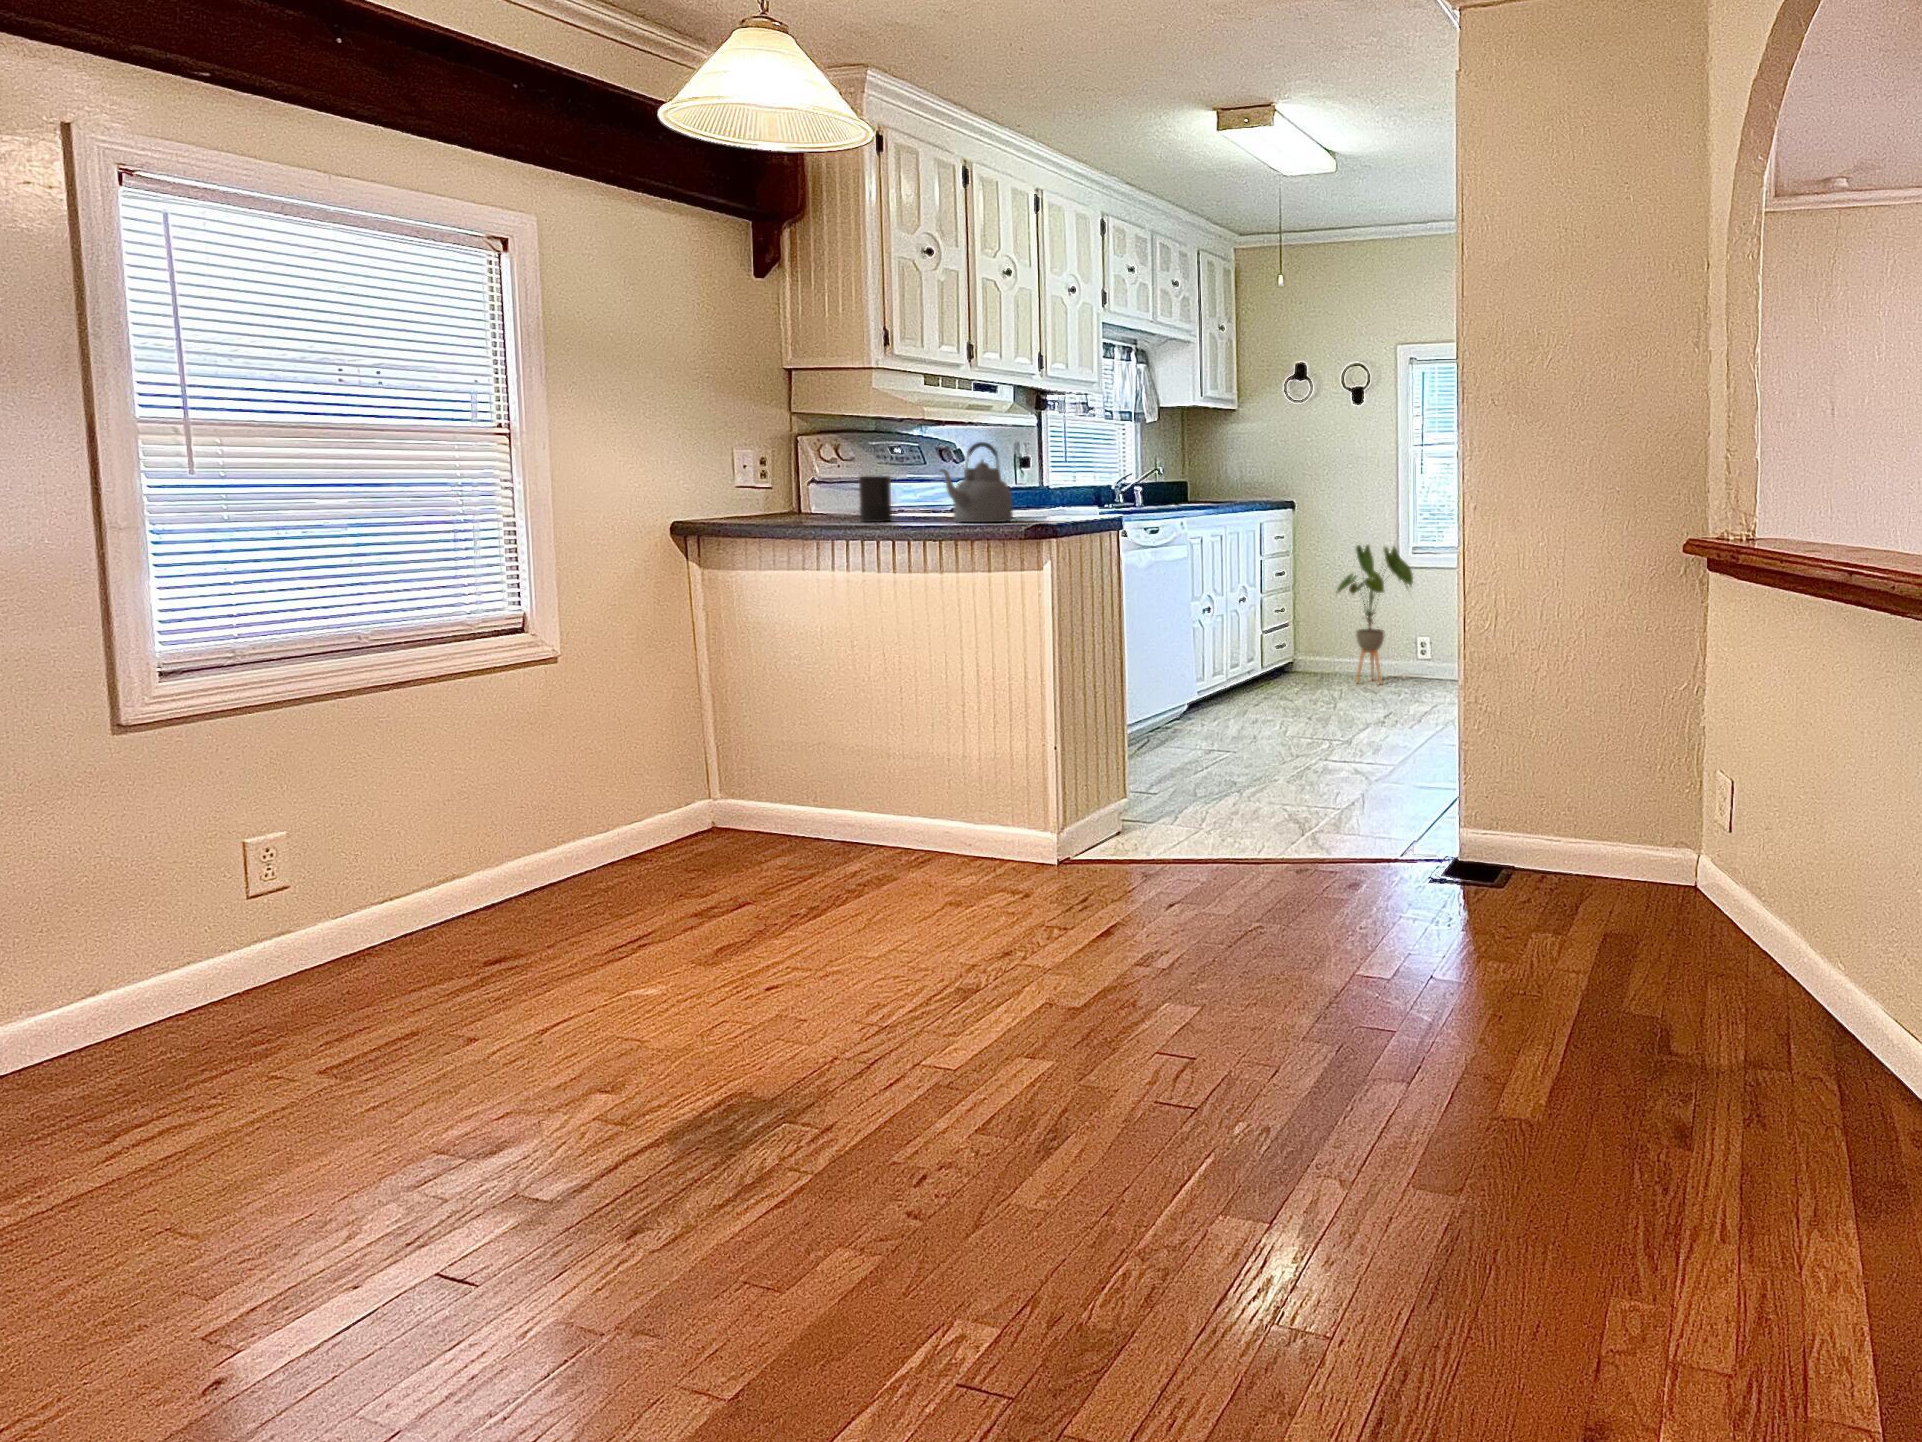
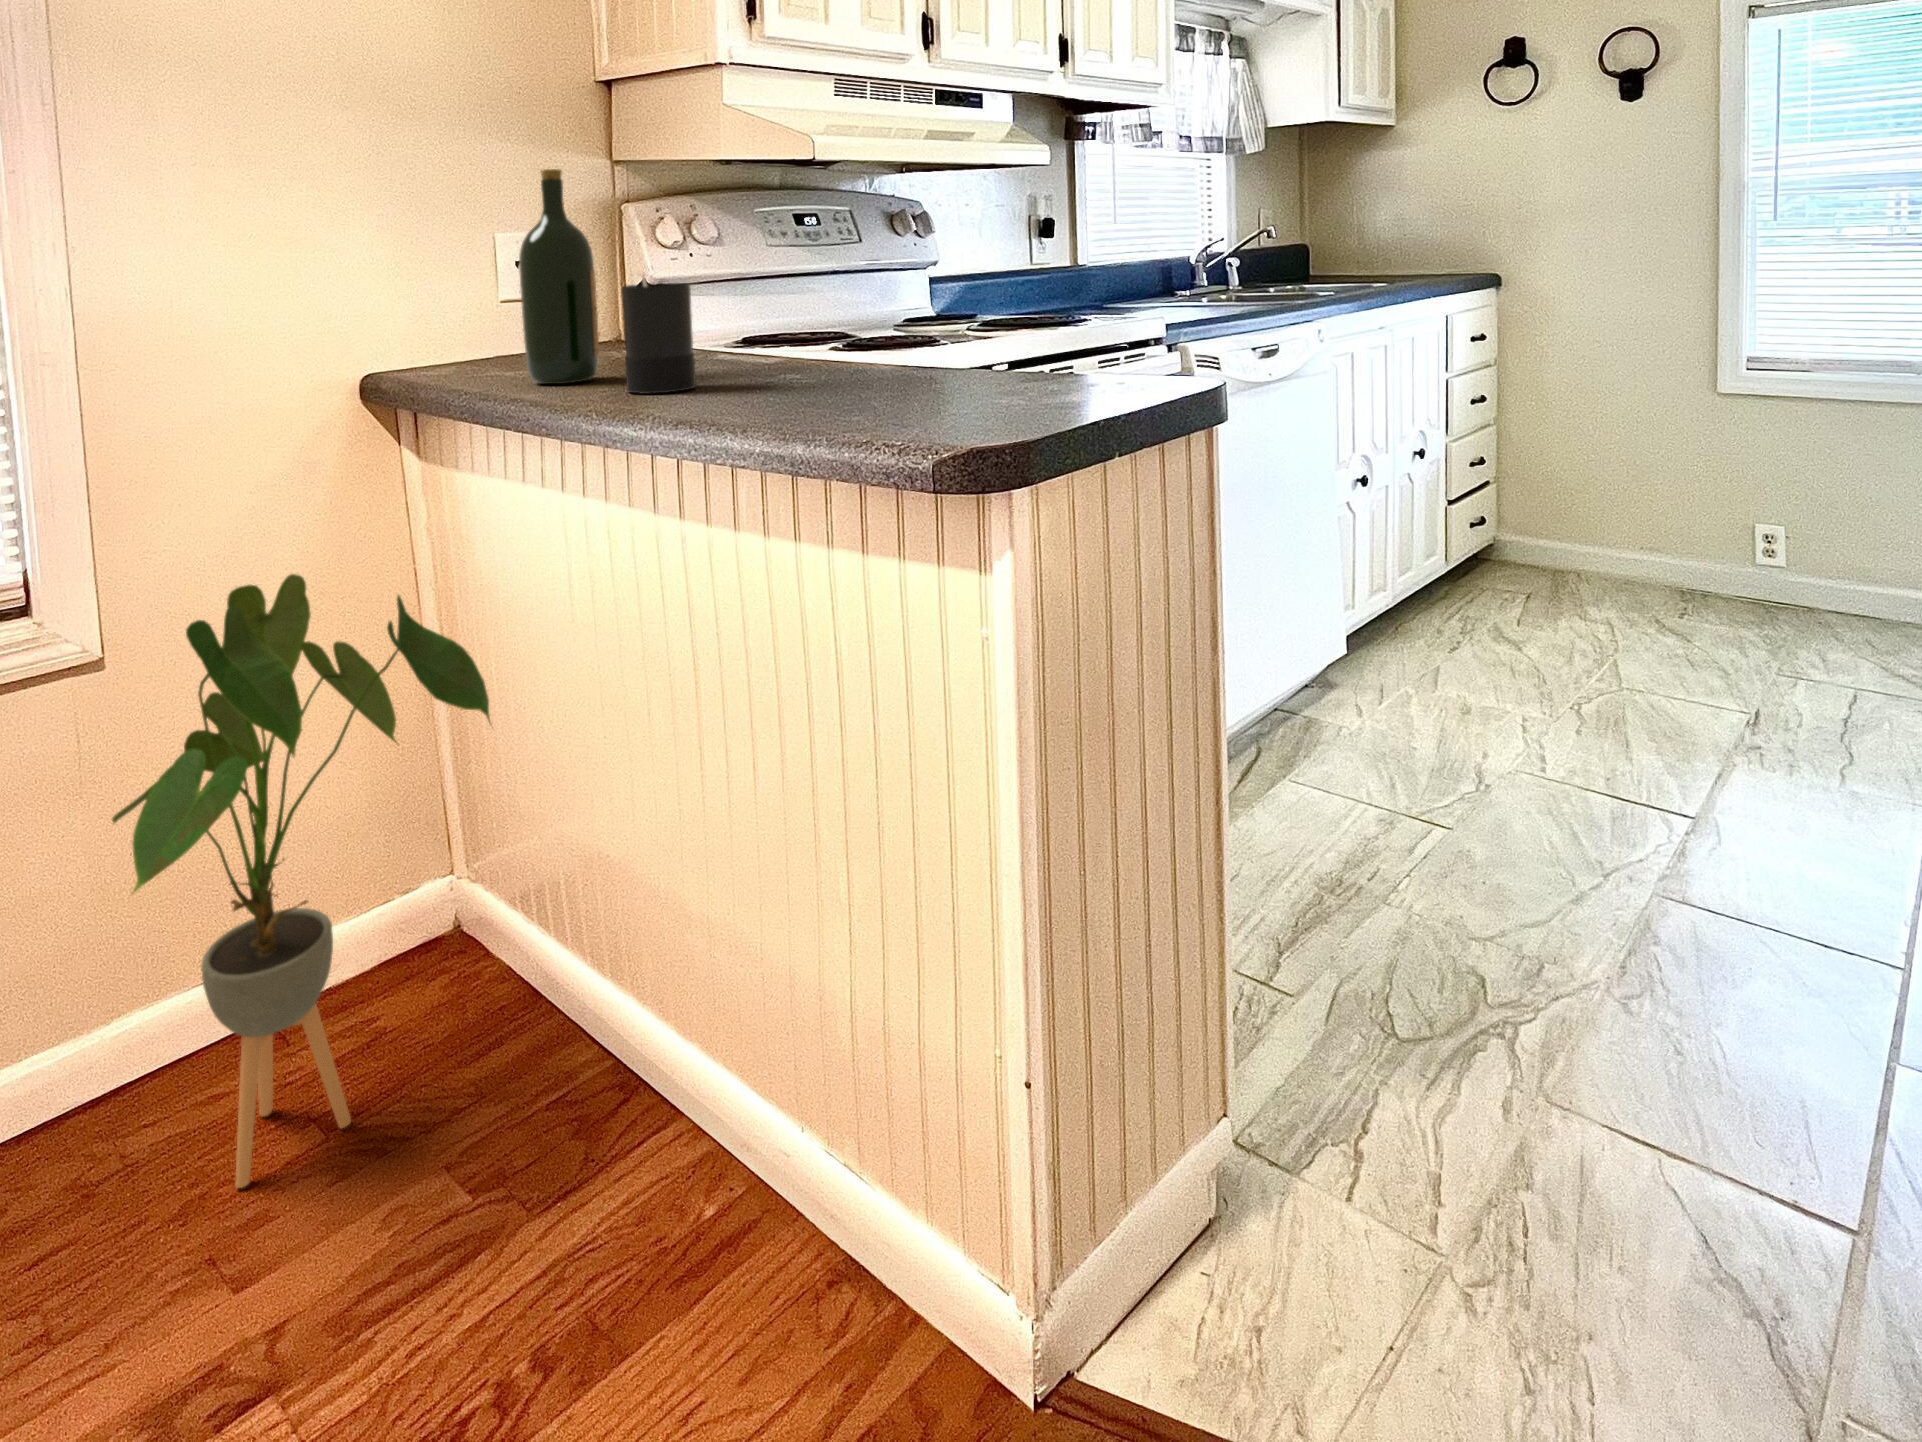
wine bottle: none [793,421,831,521] -> present [519,169,599,384]
kettle: present [940,442,1013,522] -> none [748,193,951,405]
house plant: present [1336,545,1413,683] -> present [112,574,491,1188]

